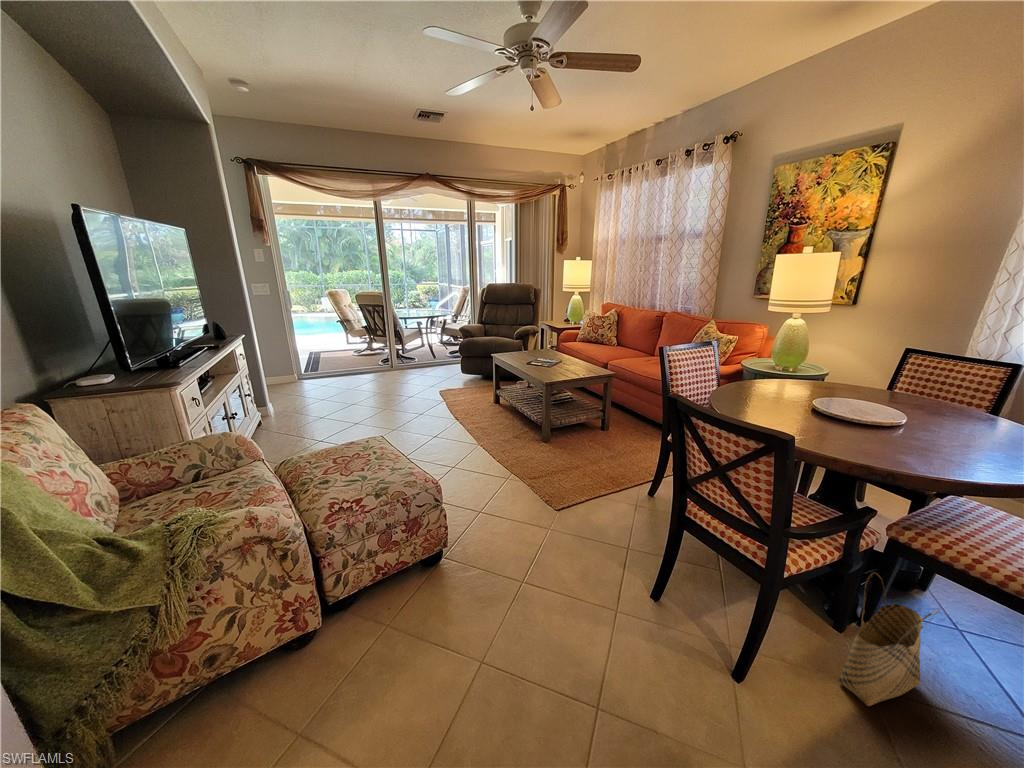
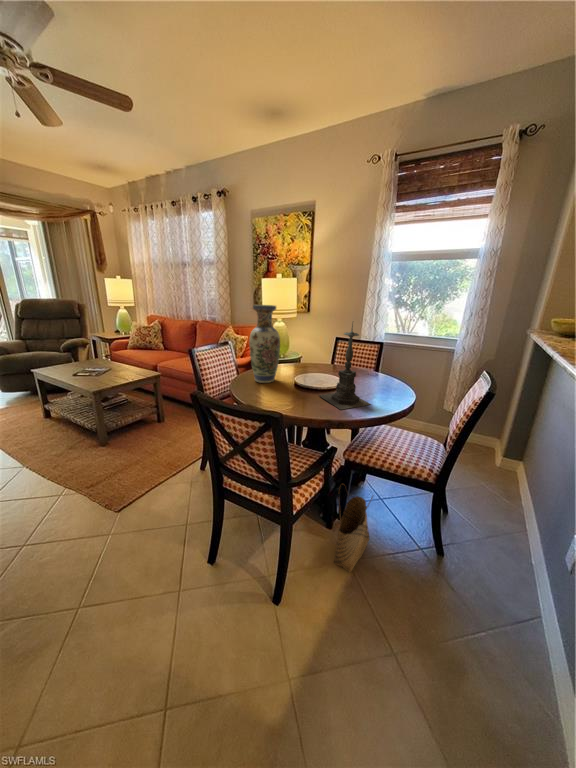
vase: none [746,299,799,404] -> present [249,305,280,383]
candle holder: none [853,330,963,465] -> present [319,324,371,410]

